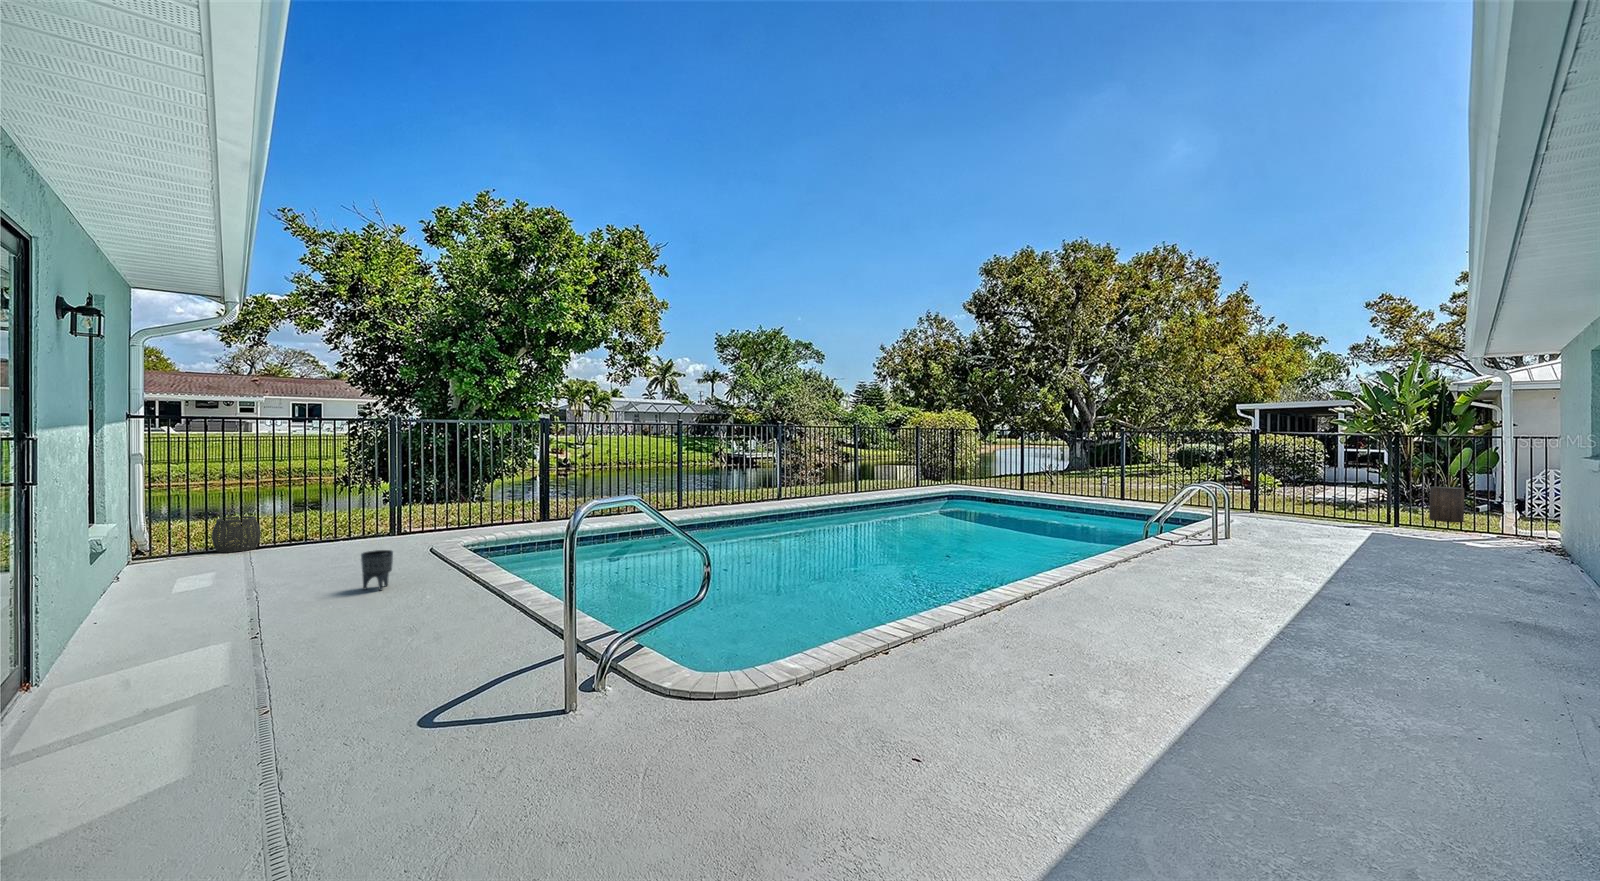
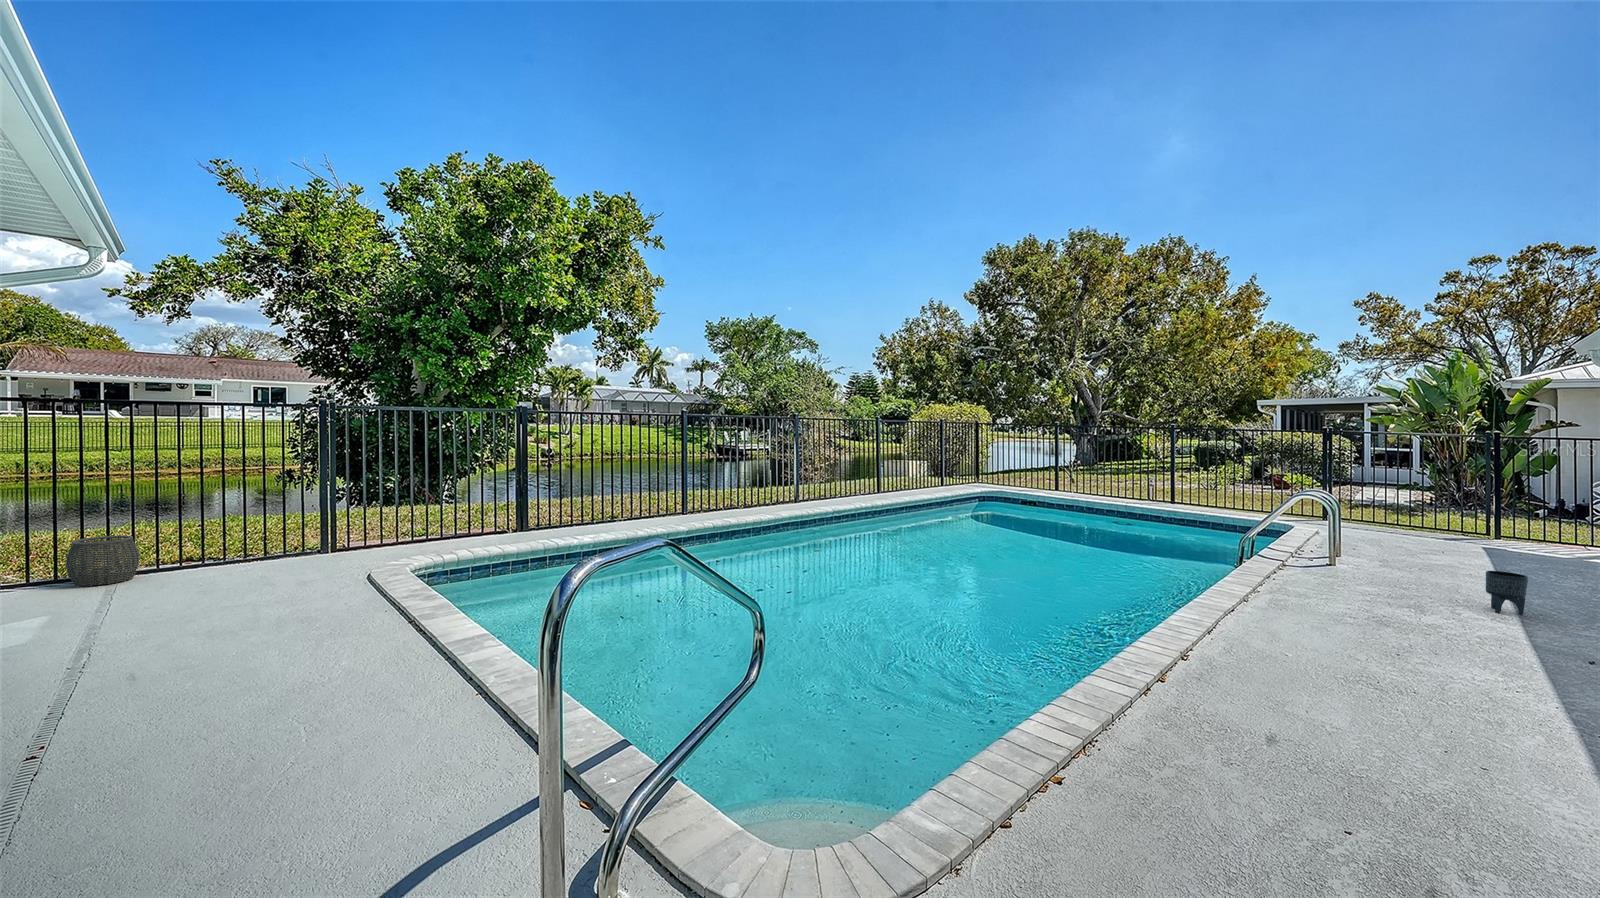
stool: present [1429,486,1464,522] -> none [1520,495,1565,535]
planter: present [361,550,393,590] -> present [1486,571,1528,615]

